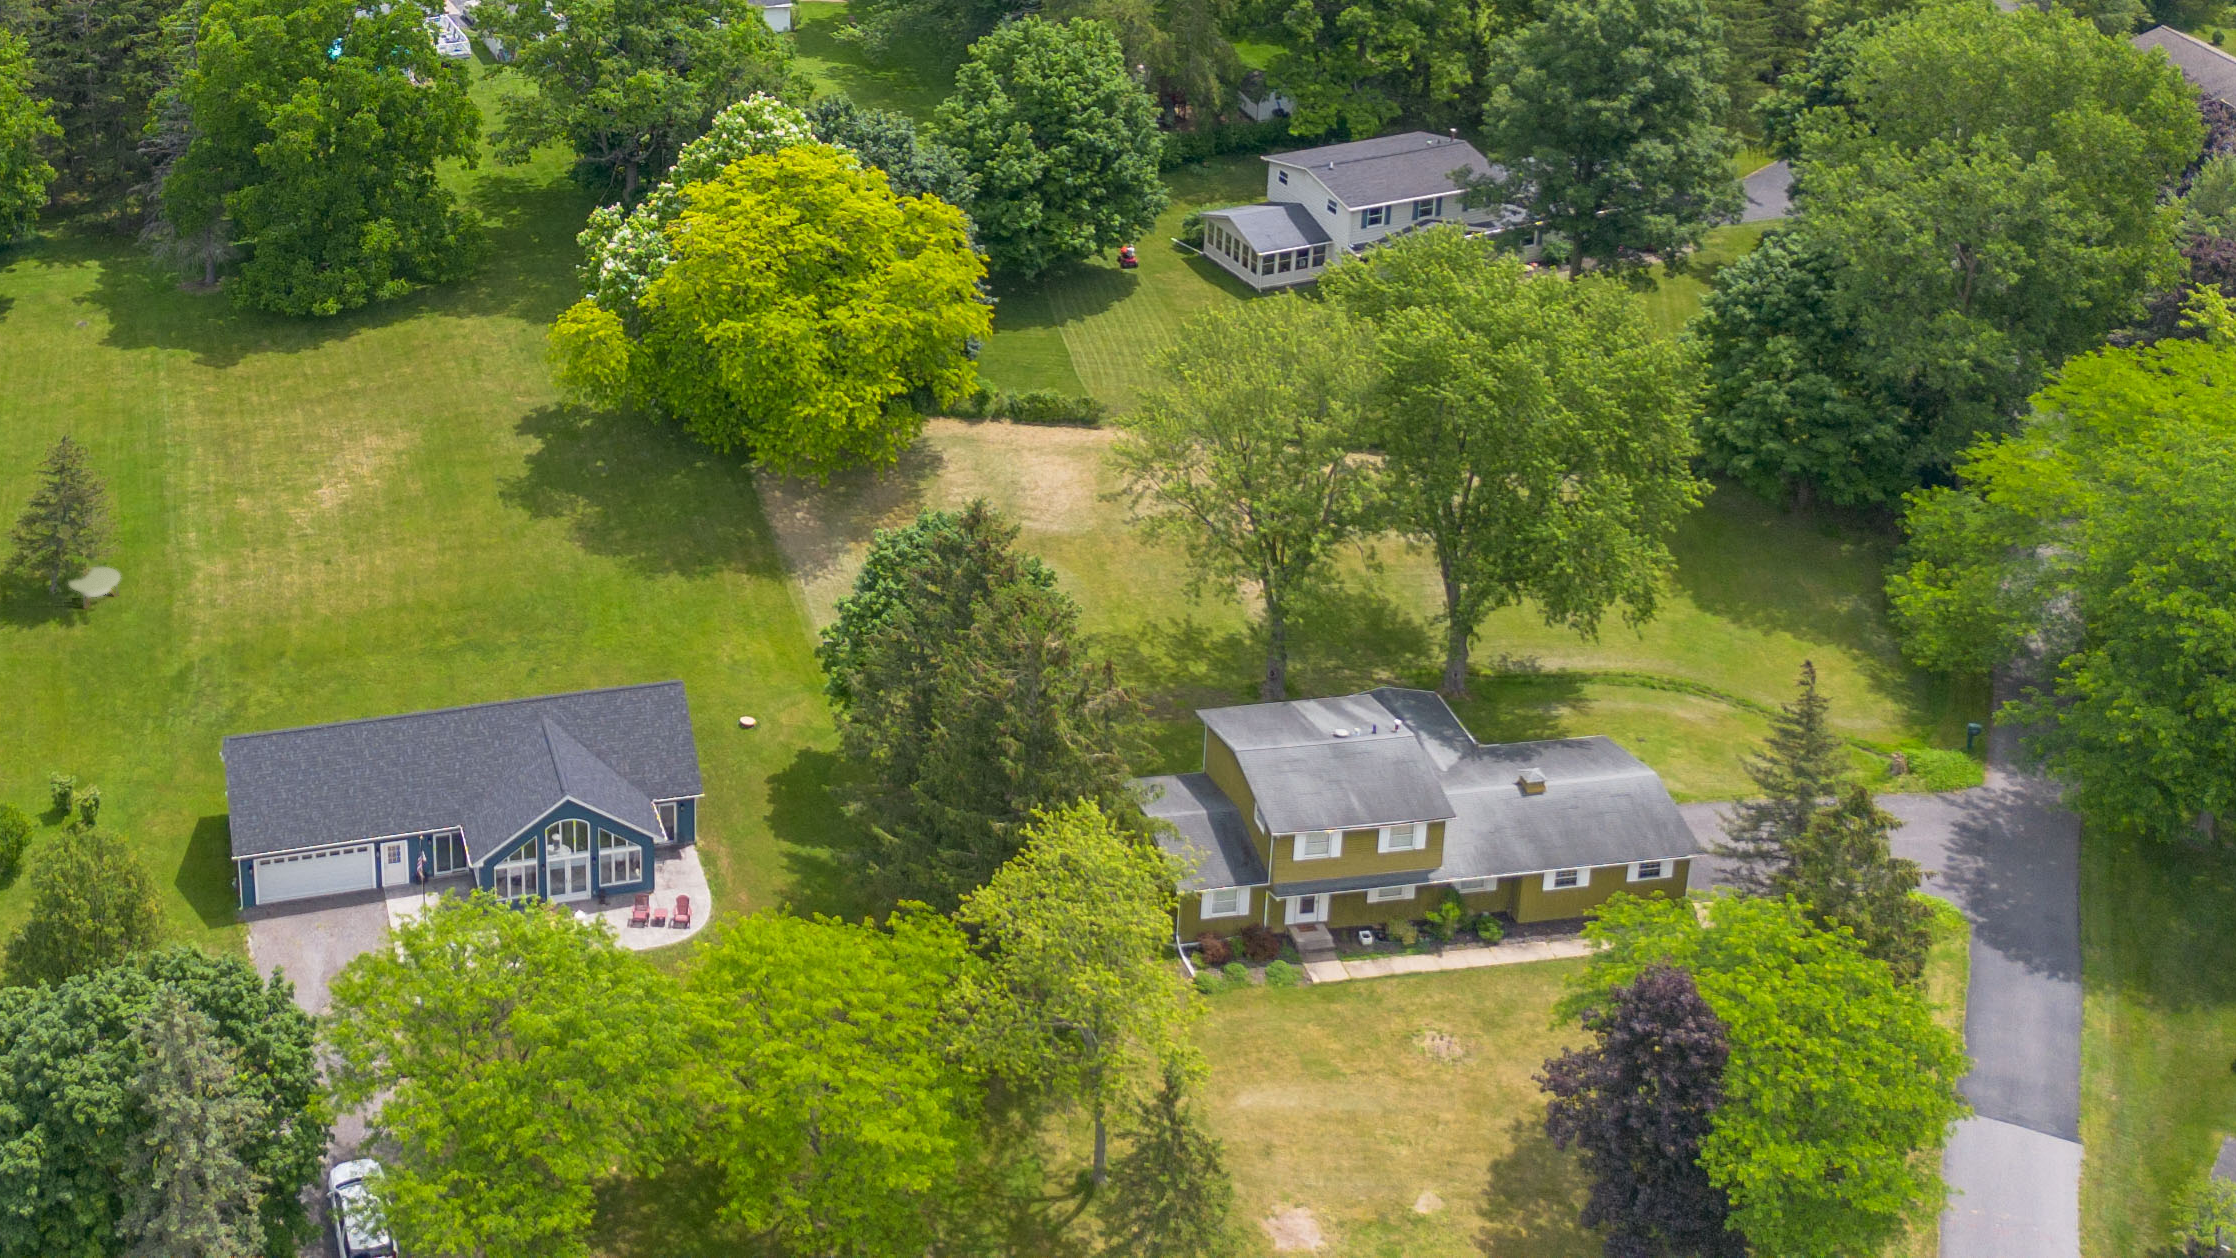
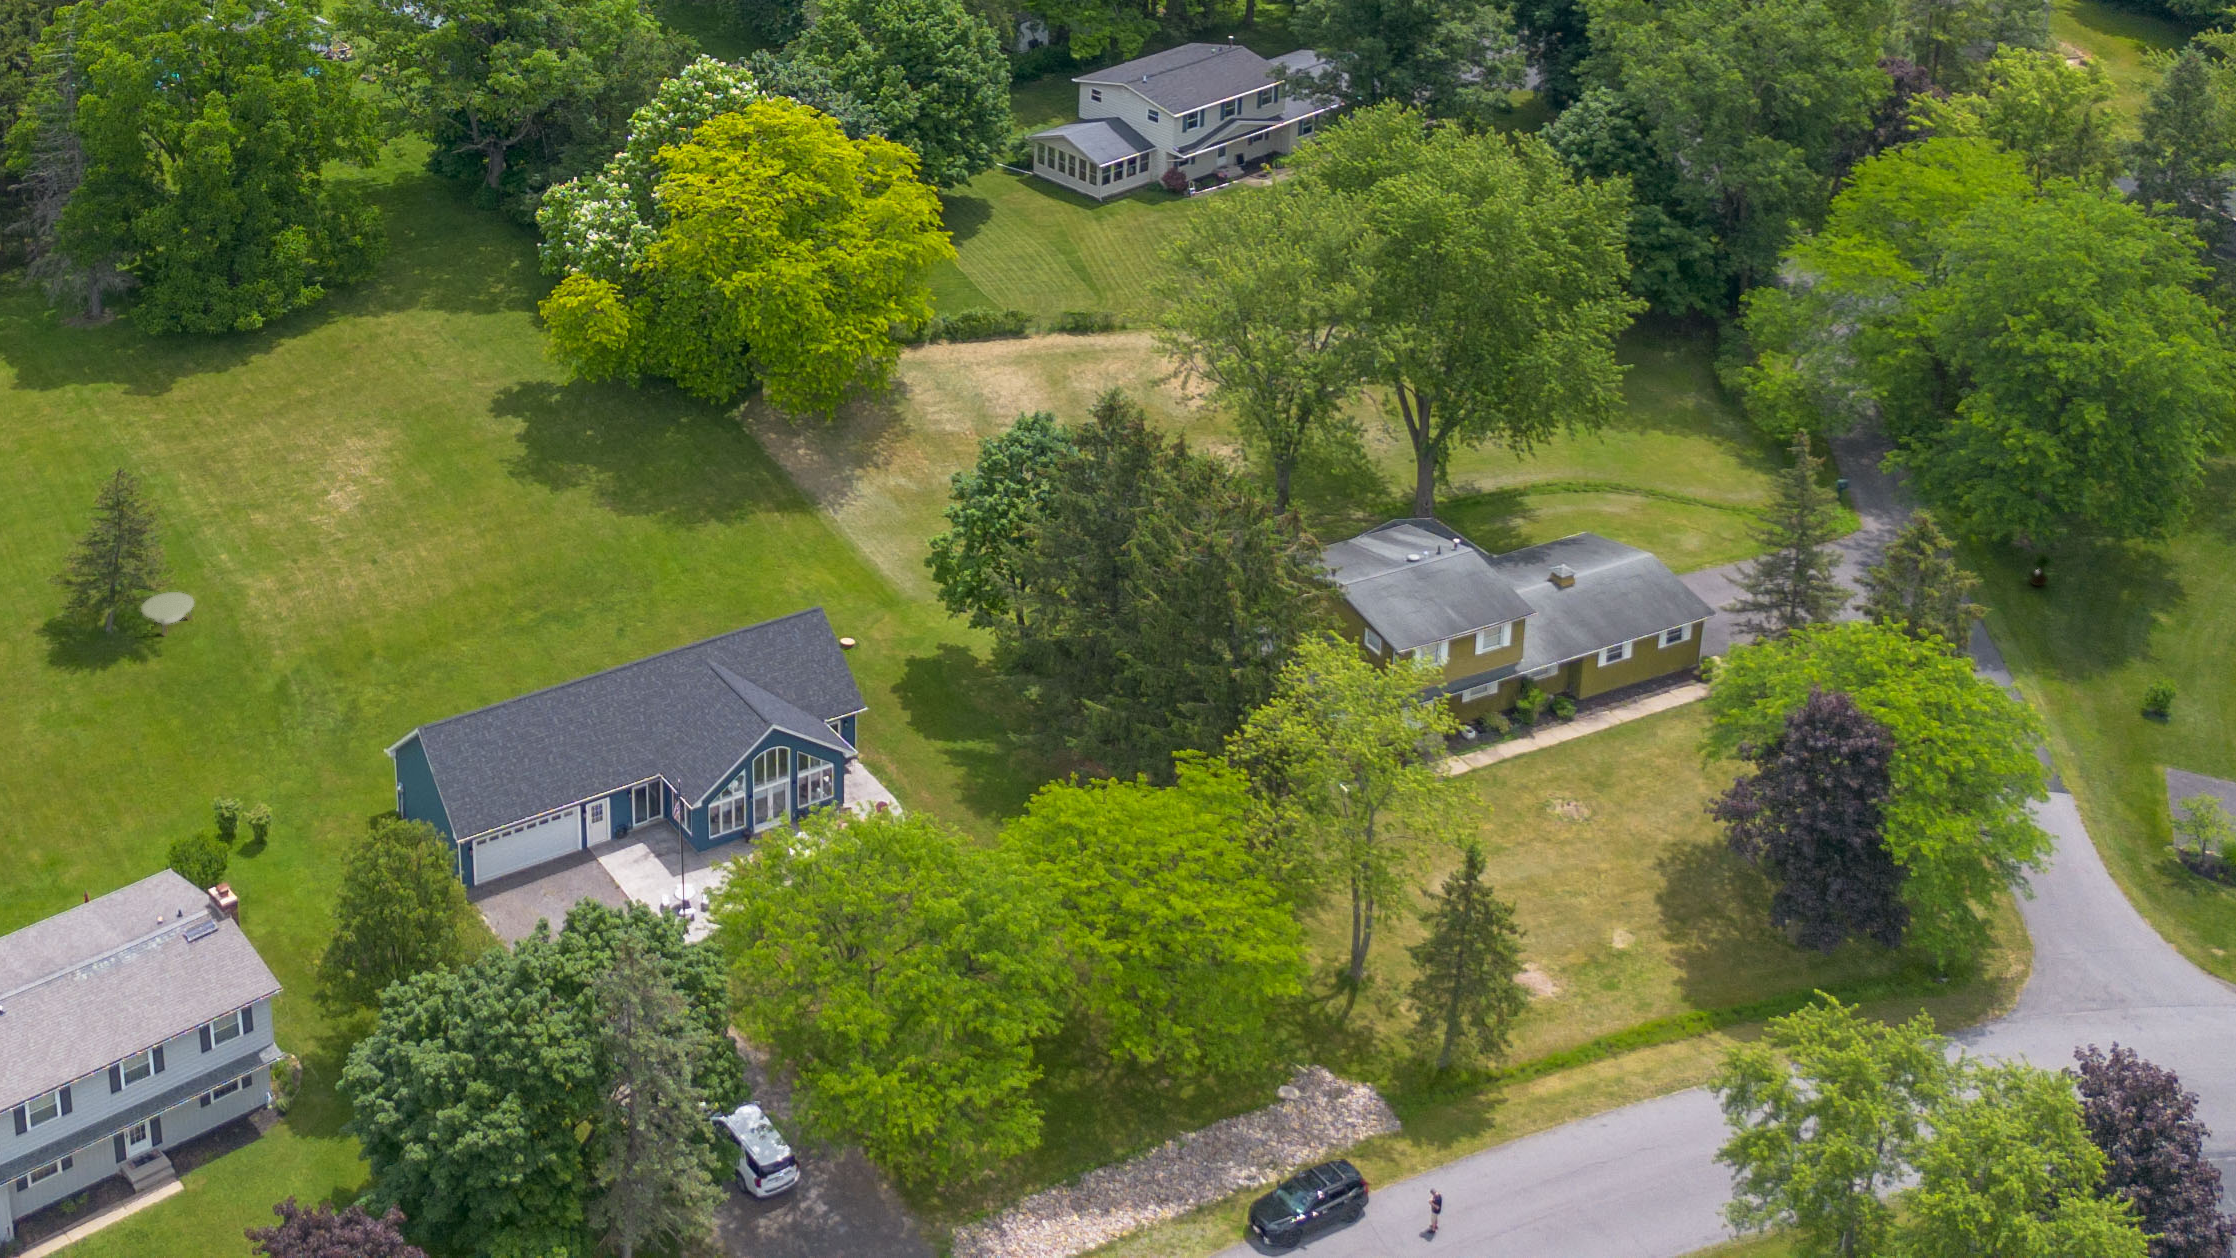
potted tree: none [2152,848,2186,890] -> present [2030,555,2054,586]

